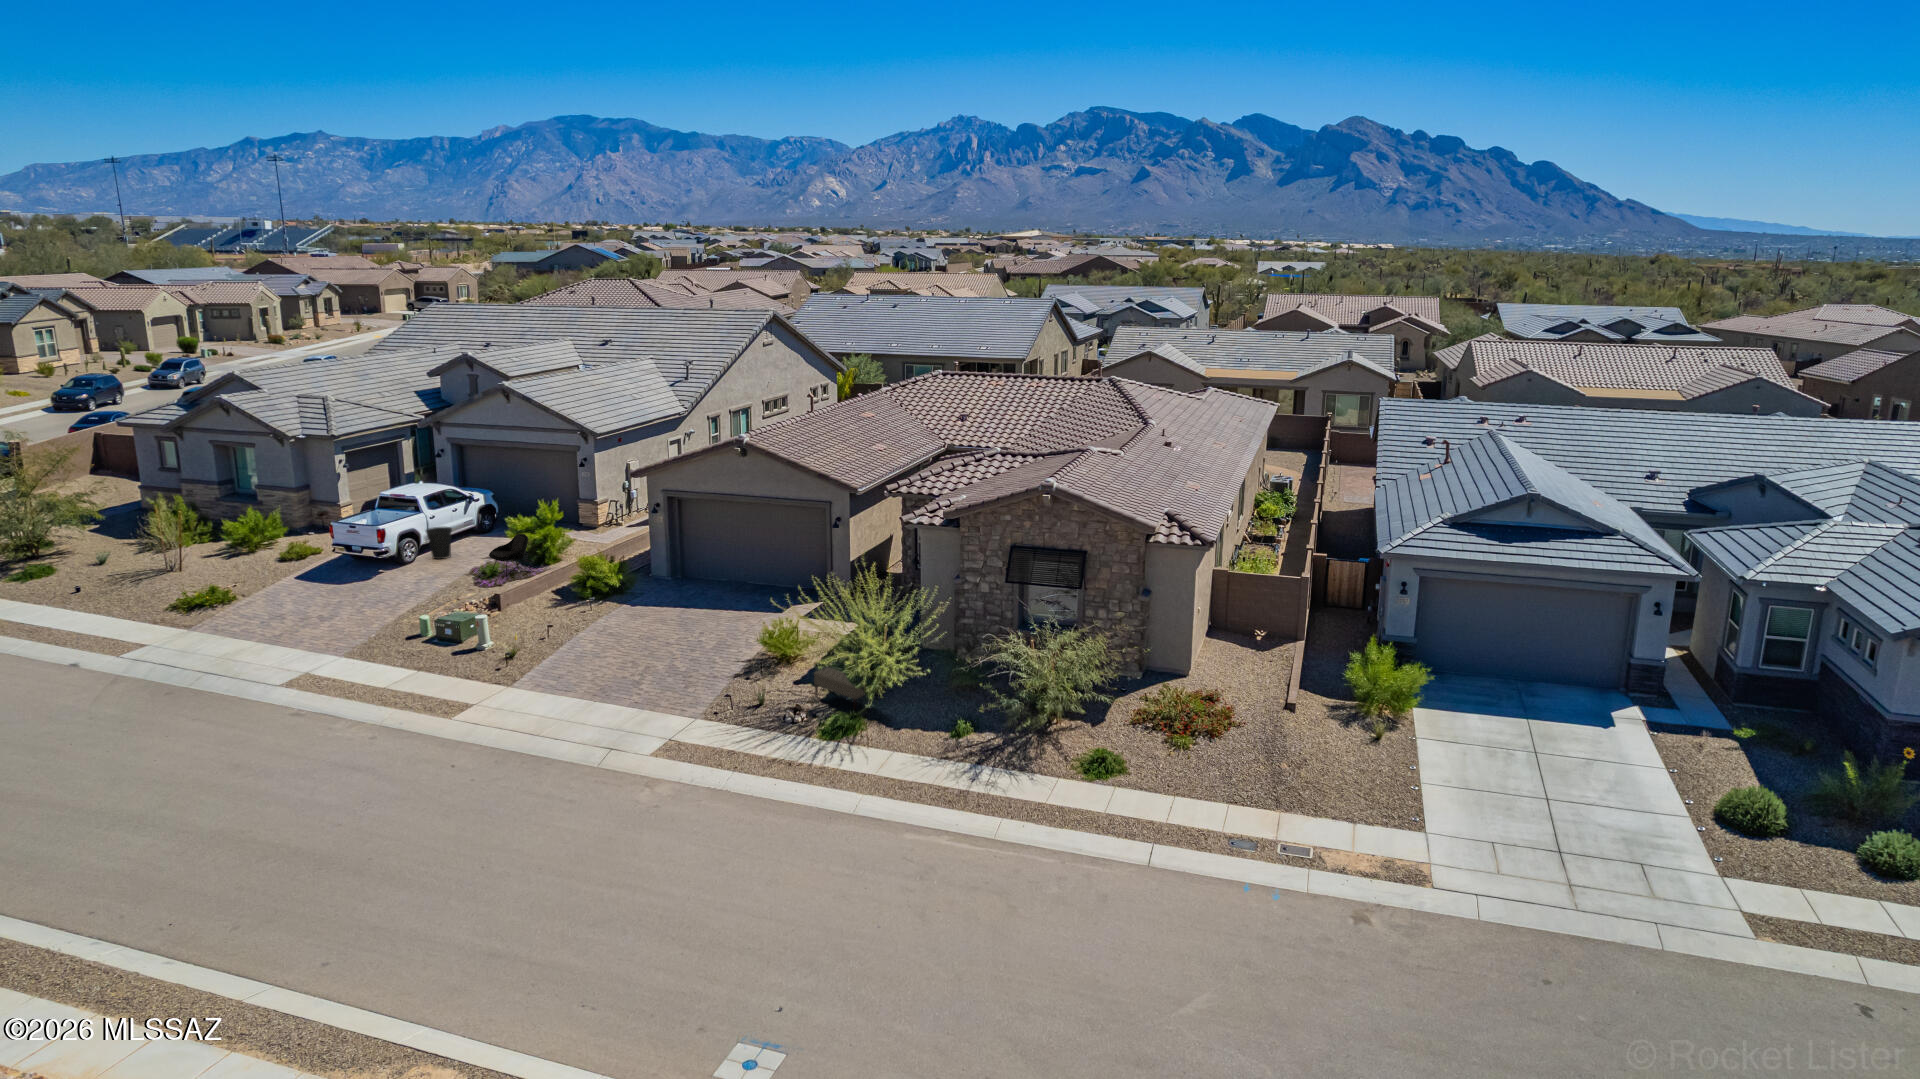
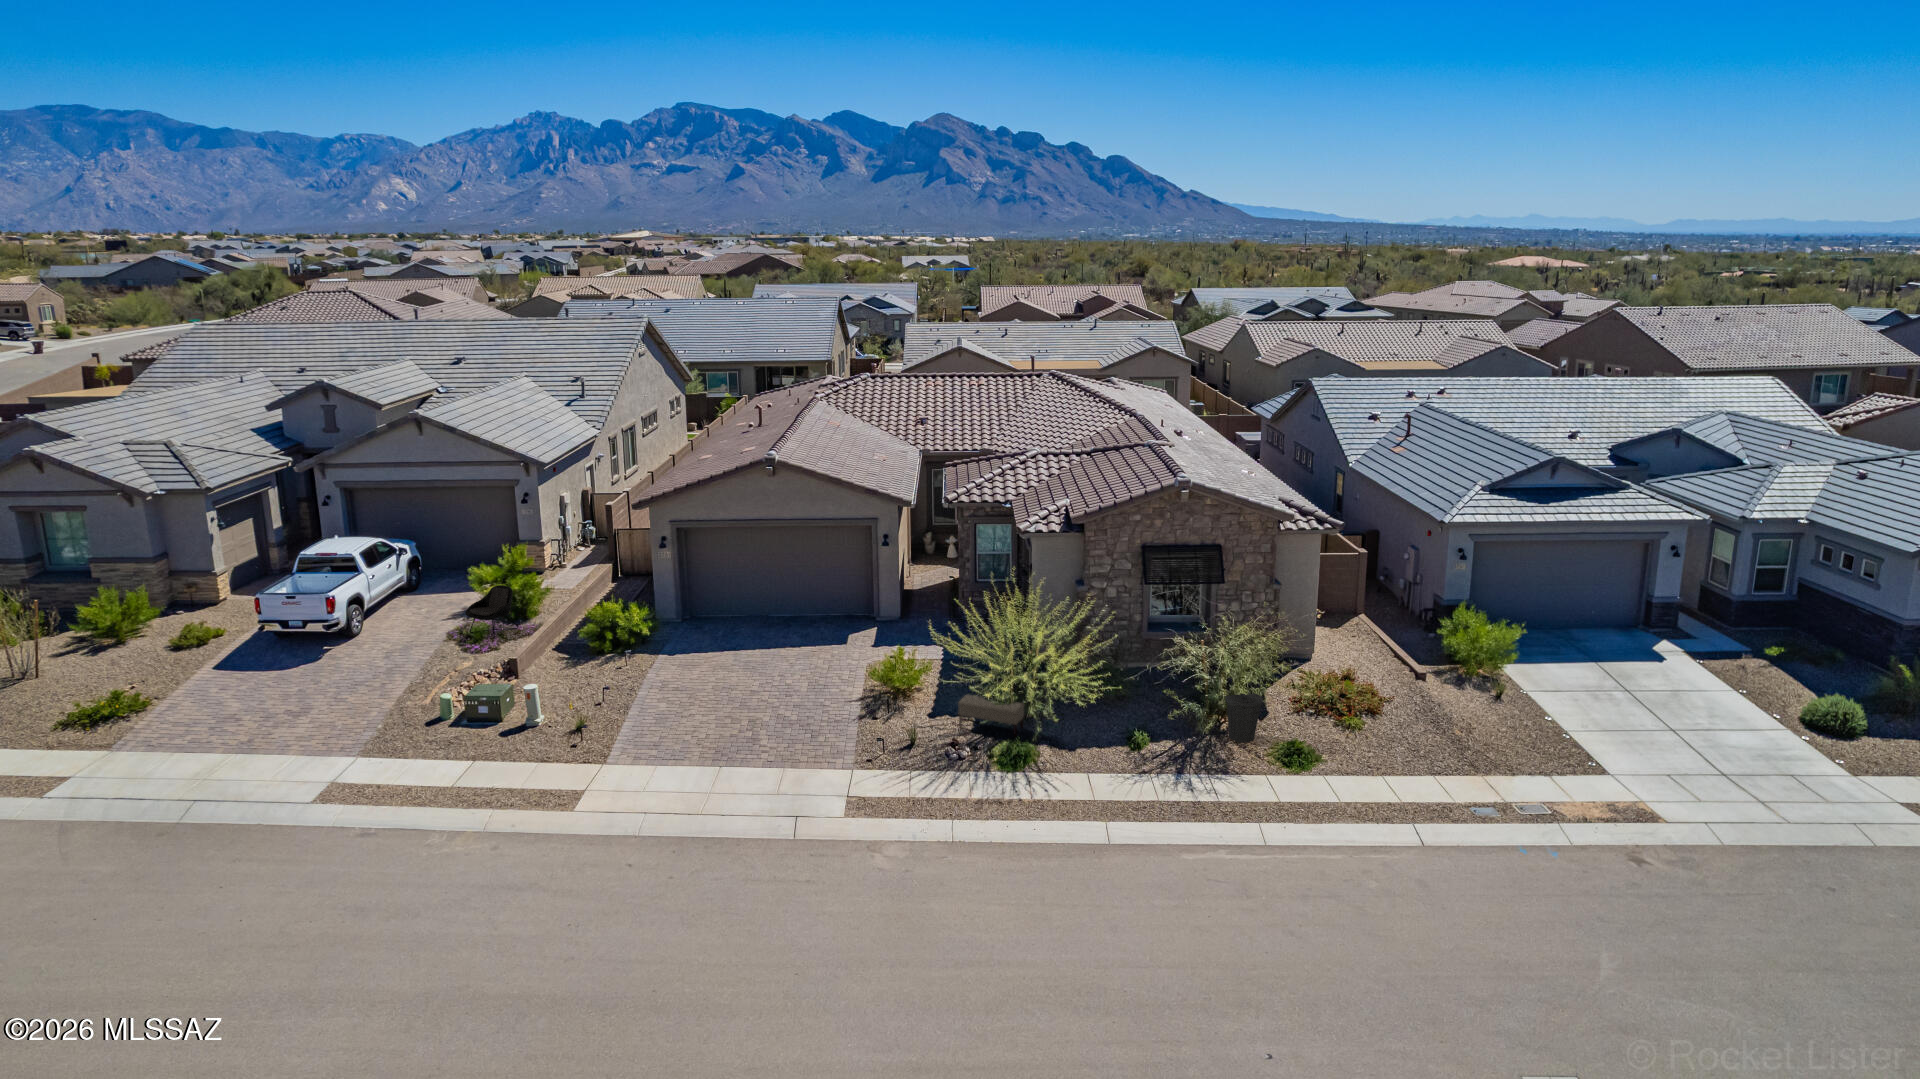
trash can: present [426,527,452,559] -> present [1225,693,1263,742]

